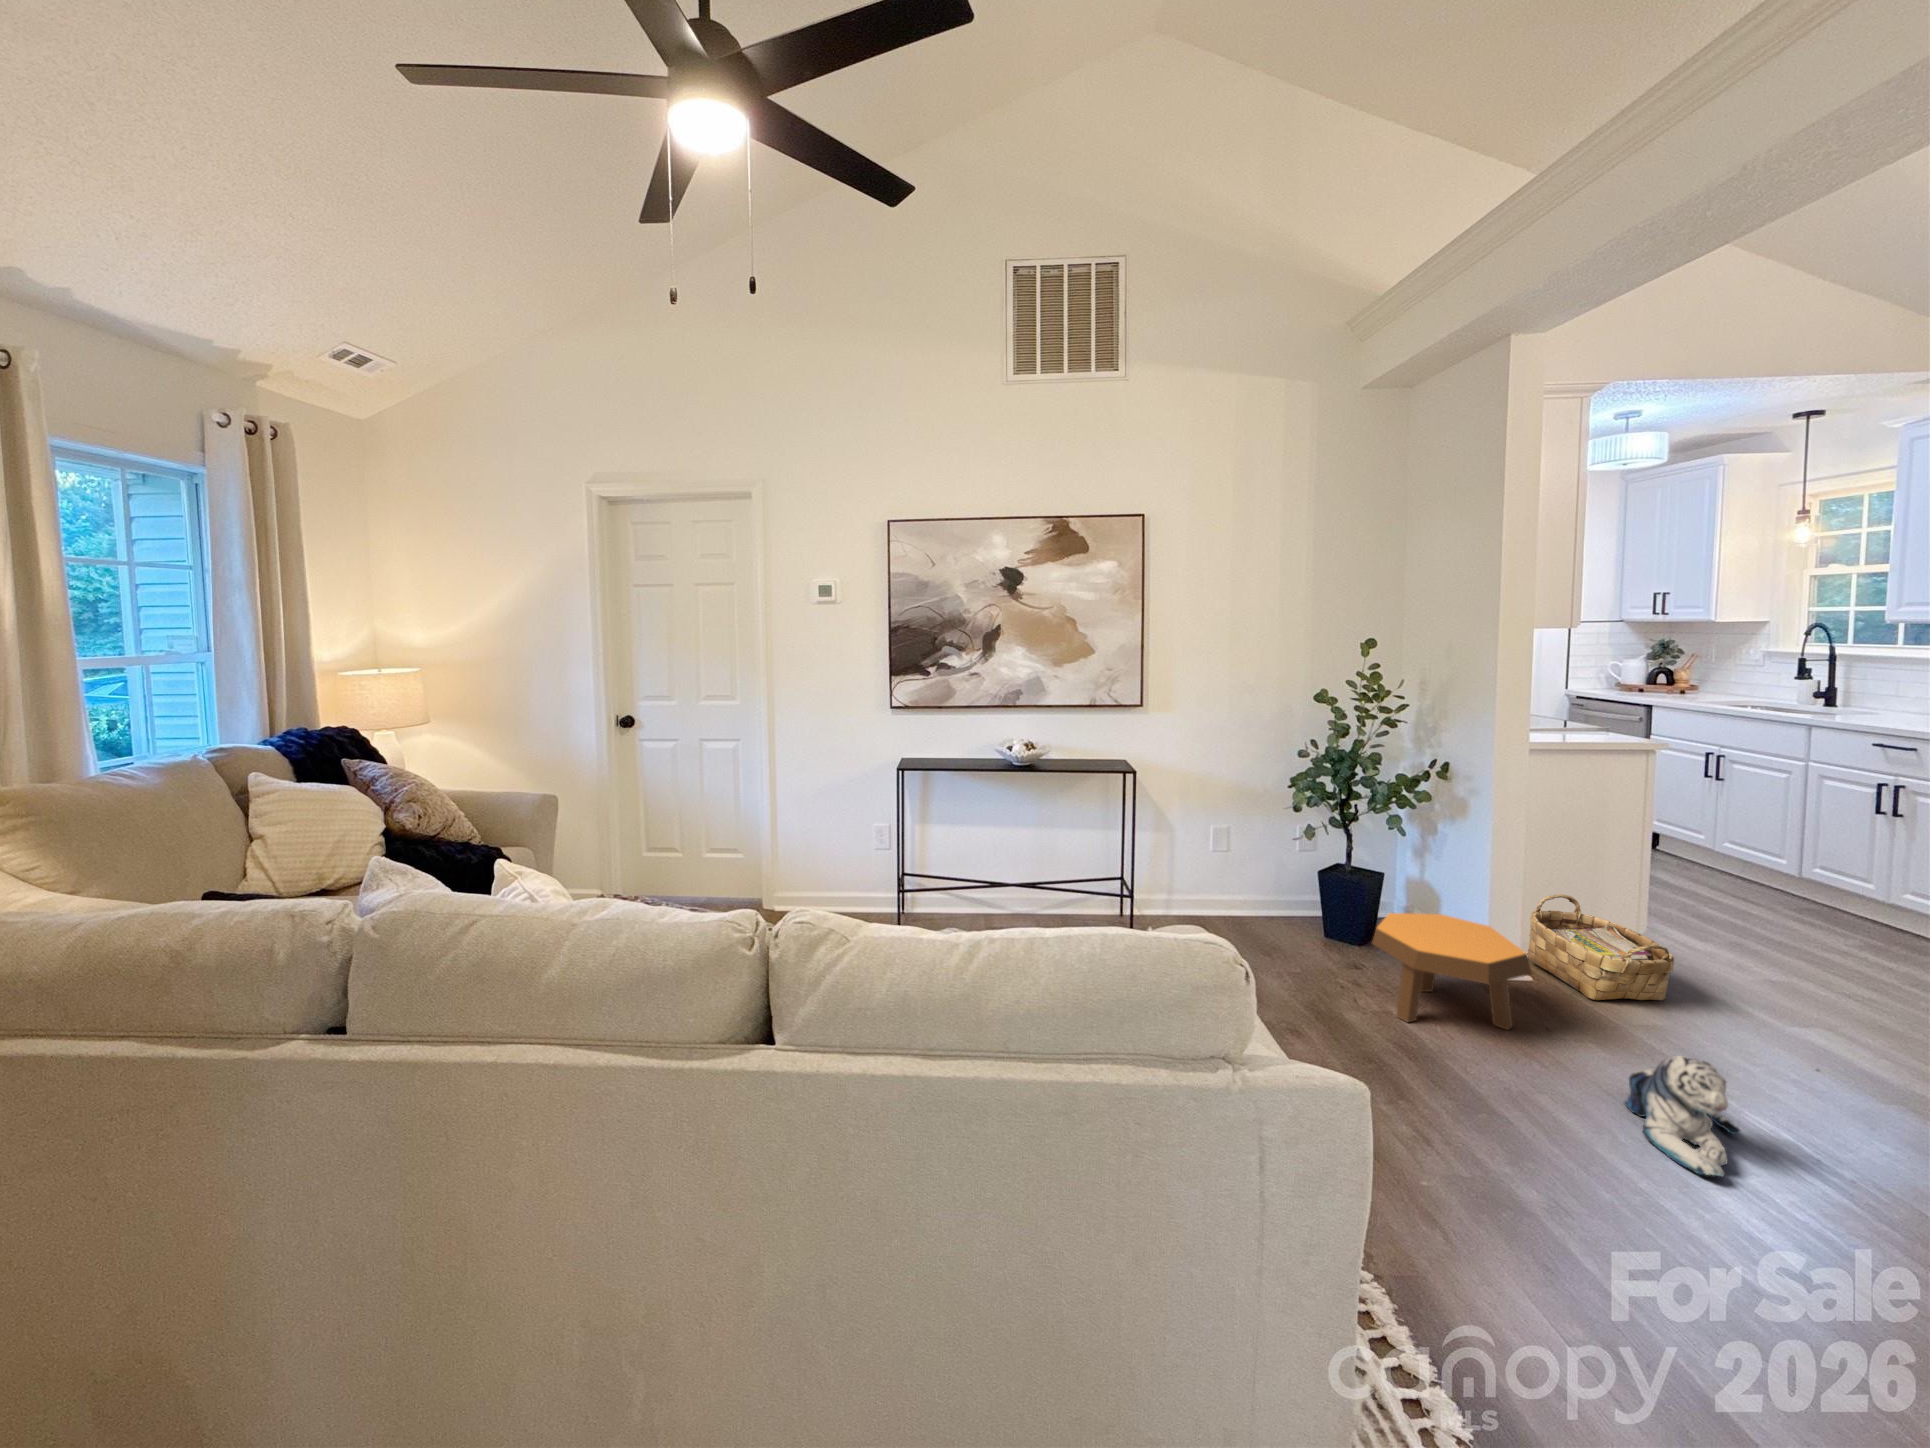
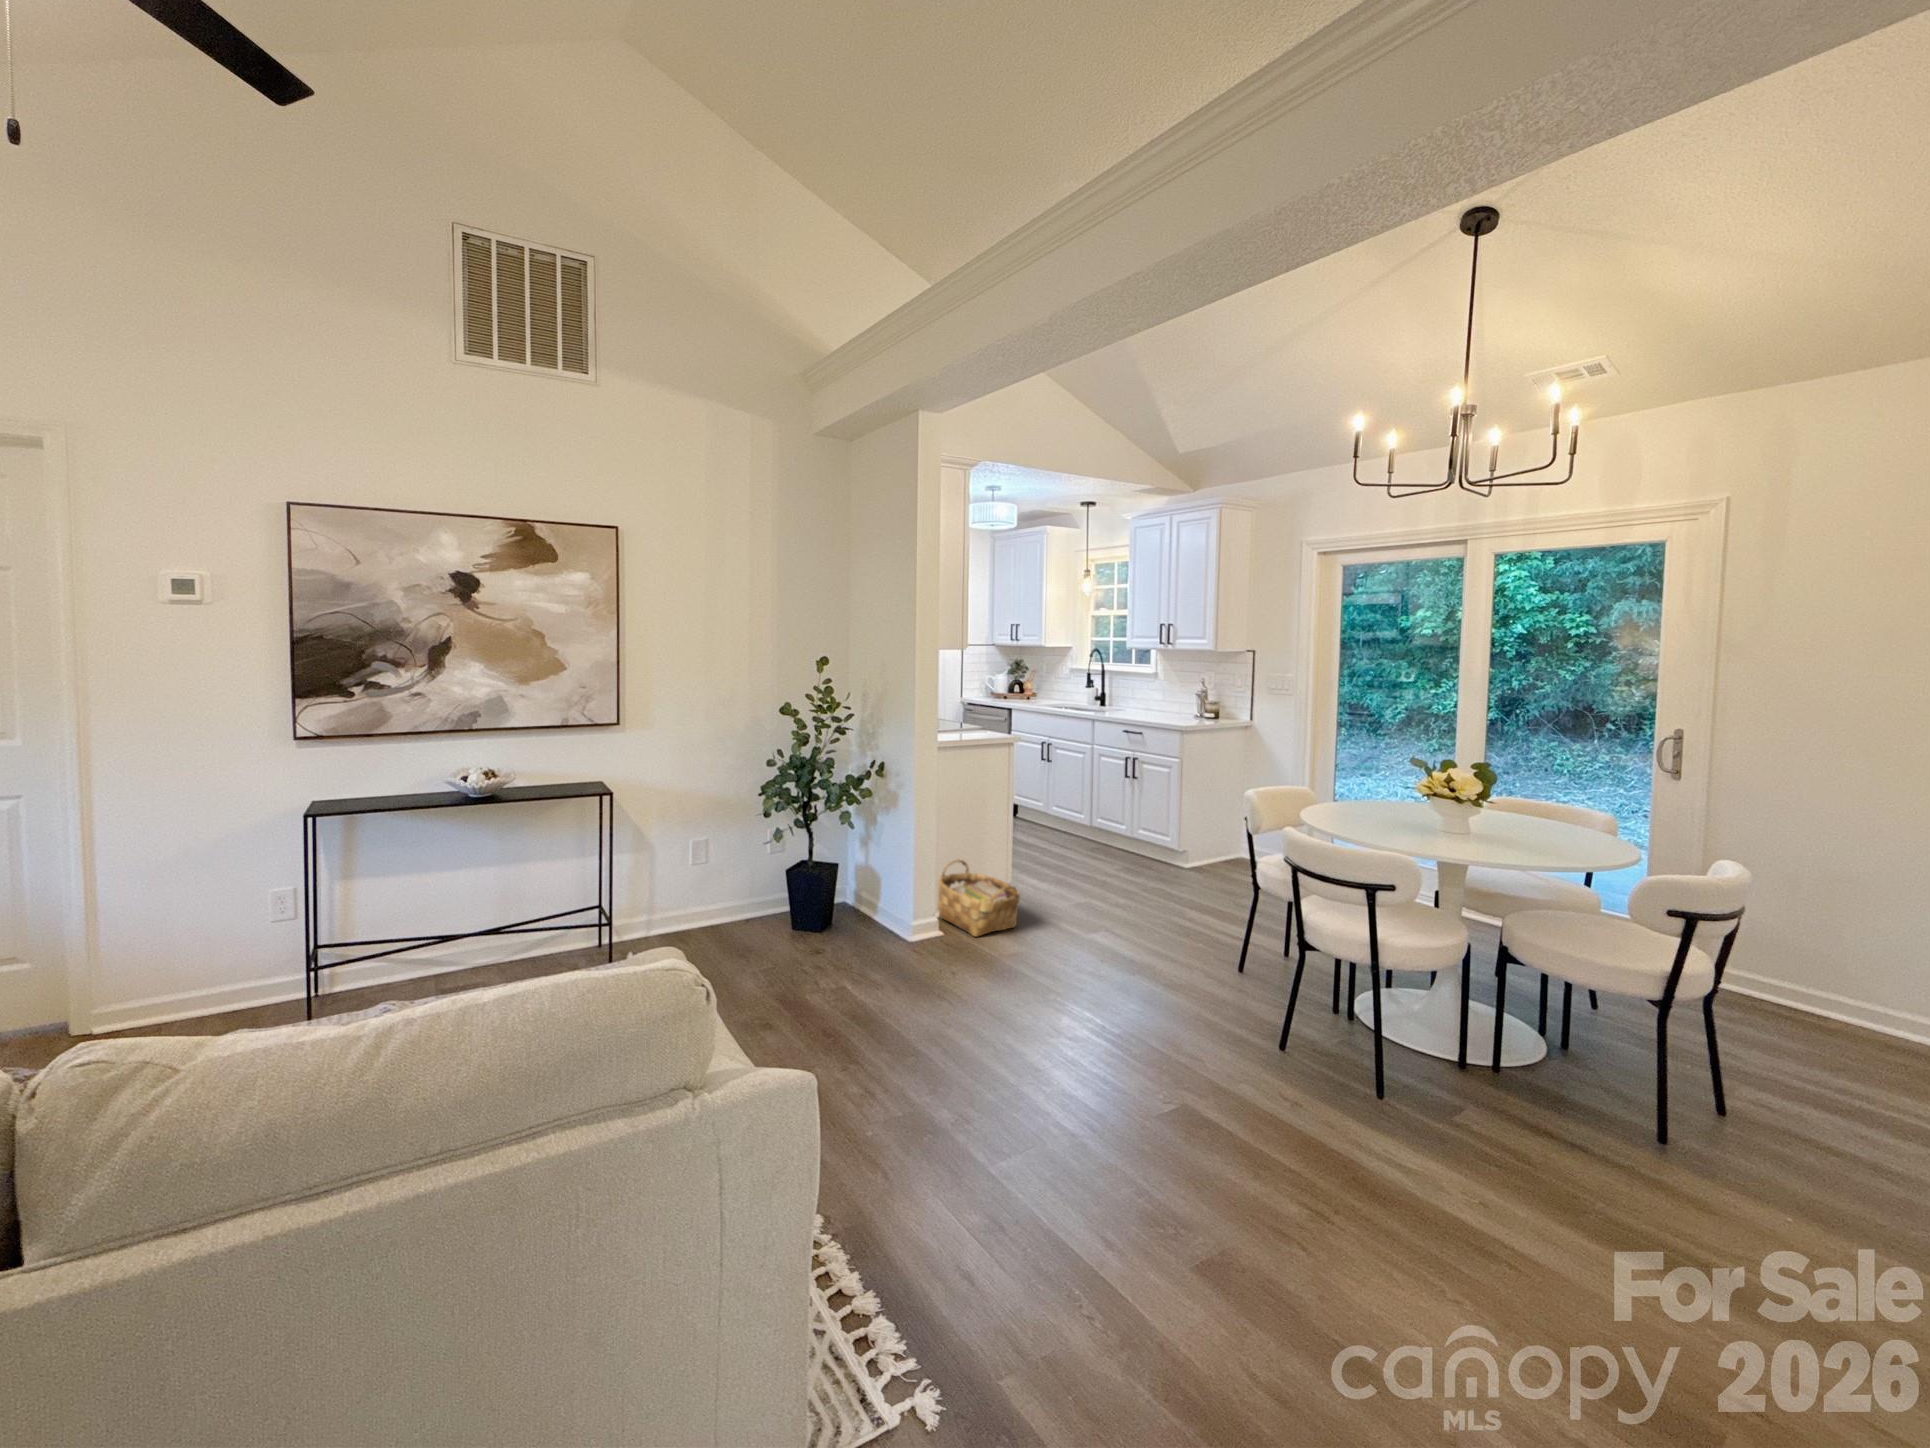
footstool: present [1372,913,1532,1030] -> none [827,889,936,986]
plush toy: present [1625,1056,1740,1177] -> none [988,958,1048,1038]

